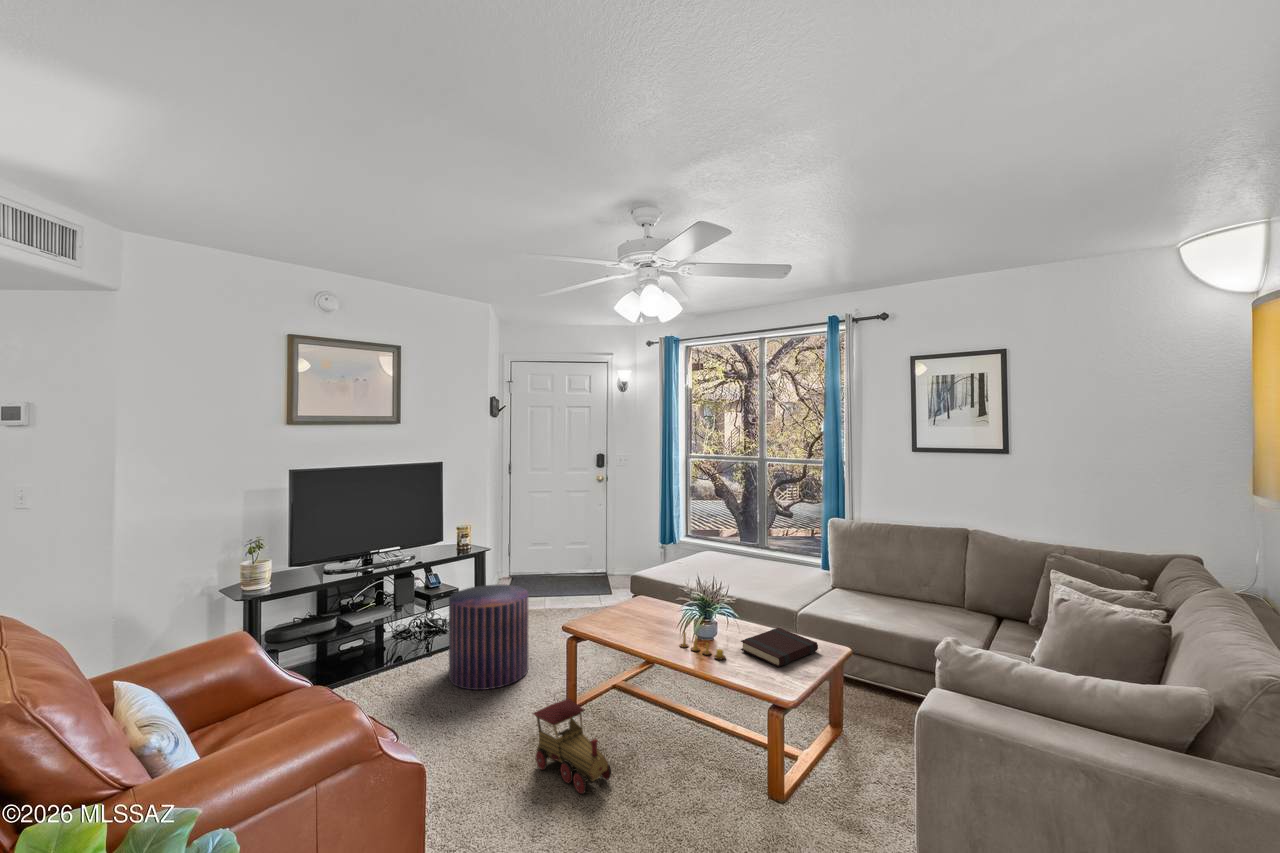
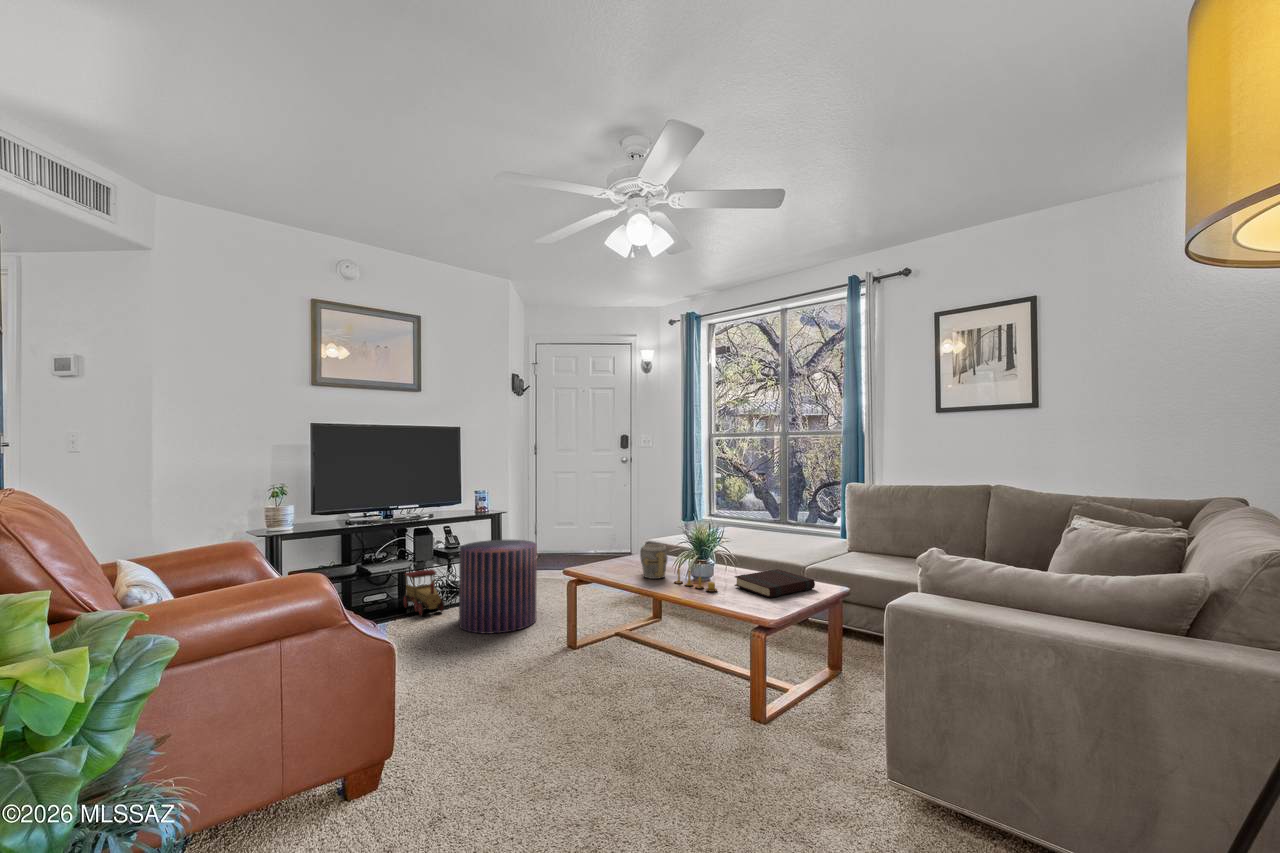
mug: none [642,603,671,641] -> present [640,544,667,579]
toy train: present [533,699,611,794] -> present [404,569,444,615]

